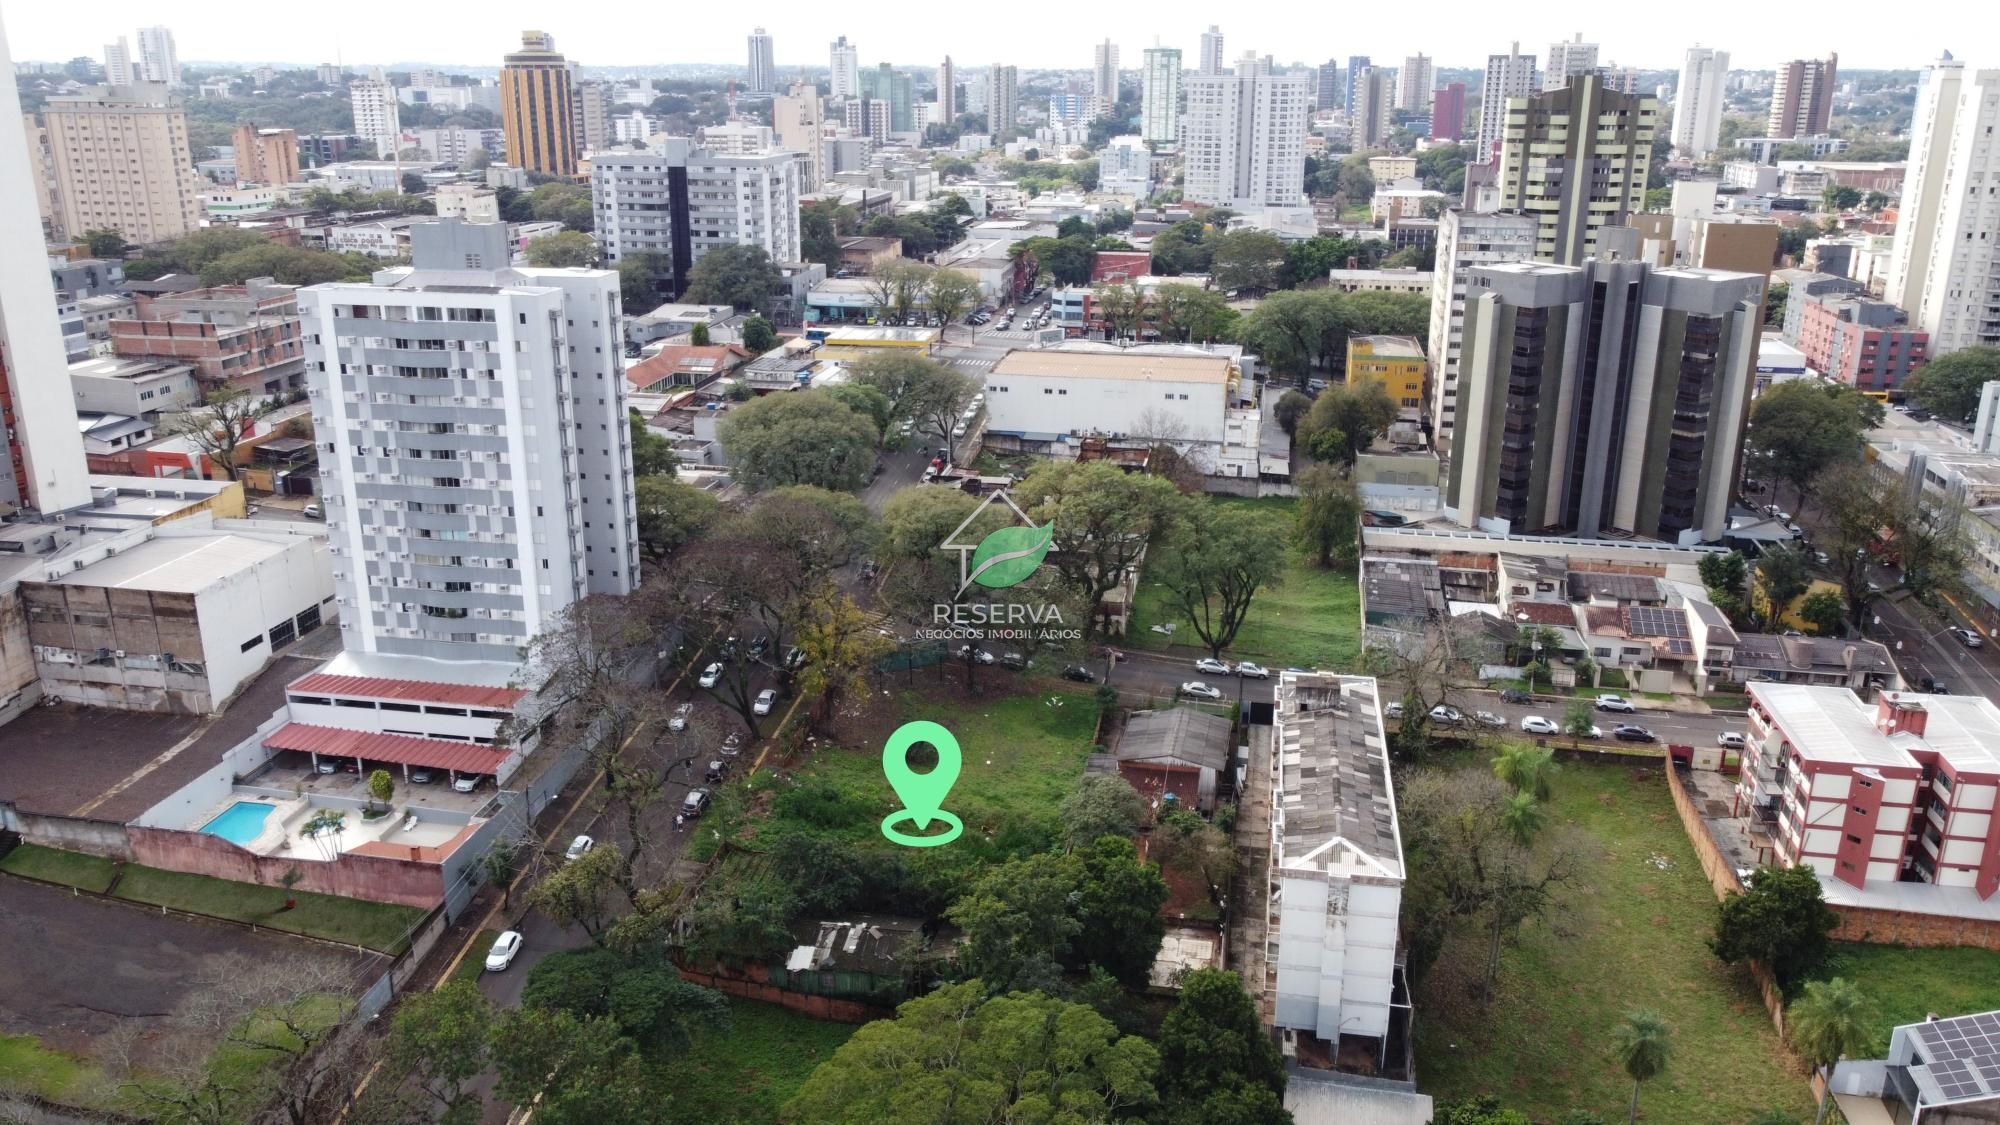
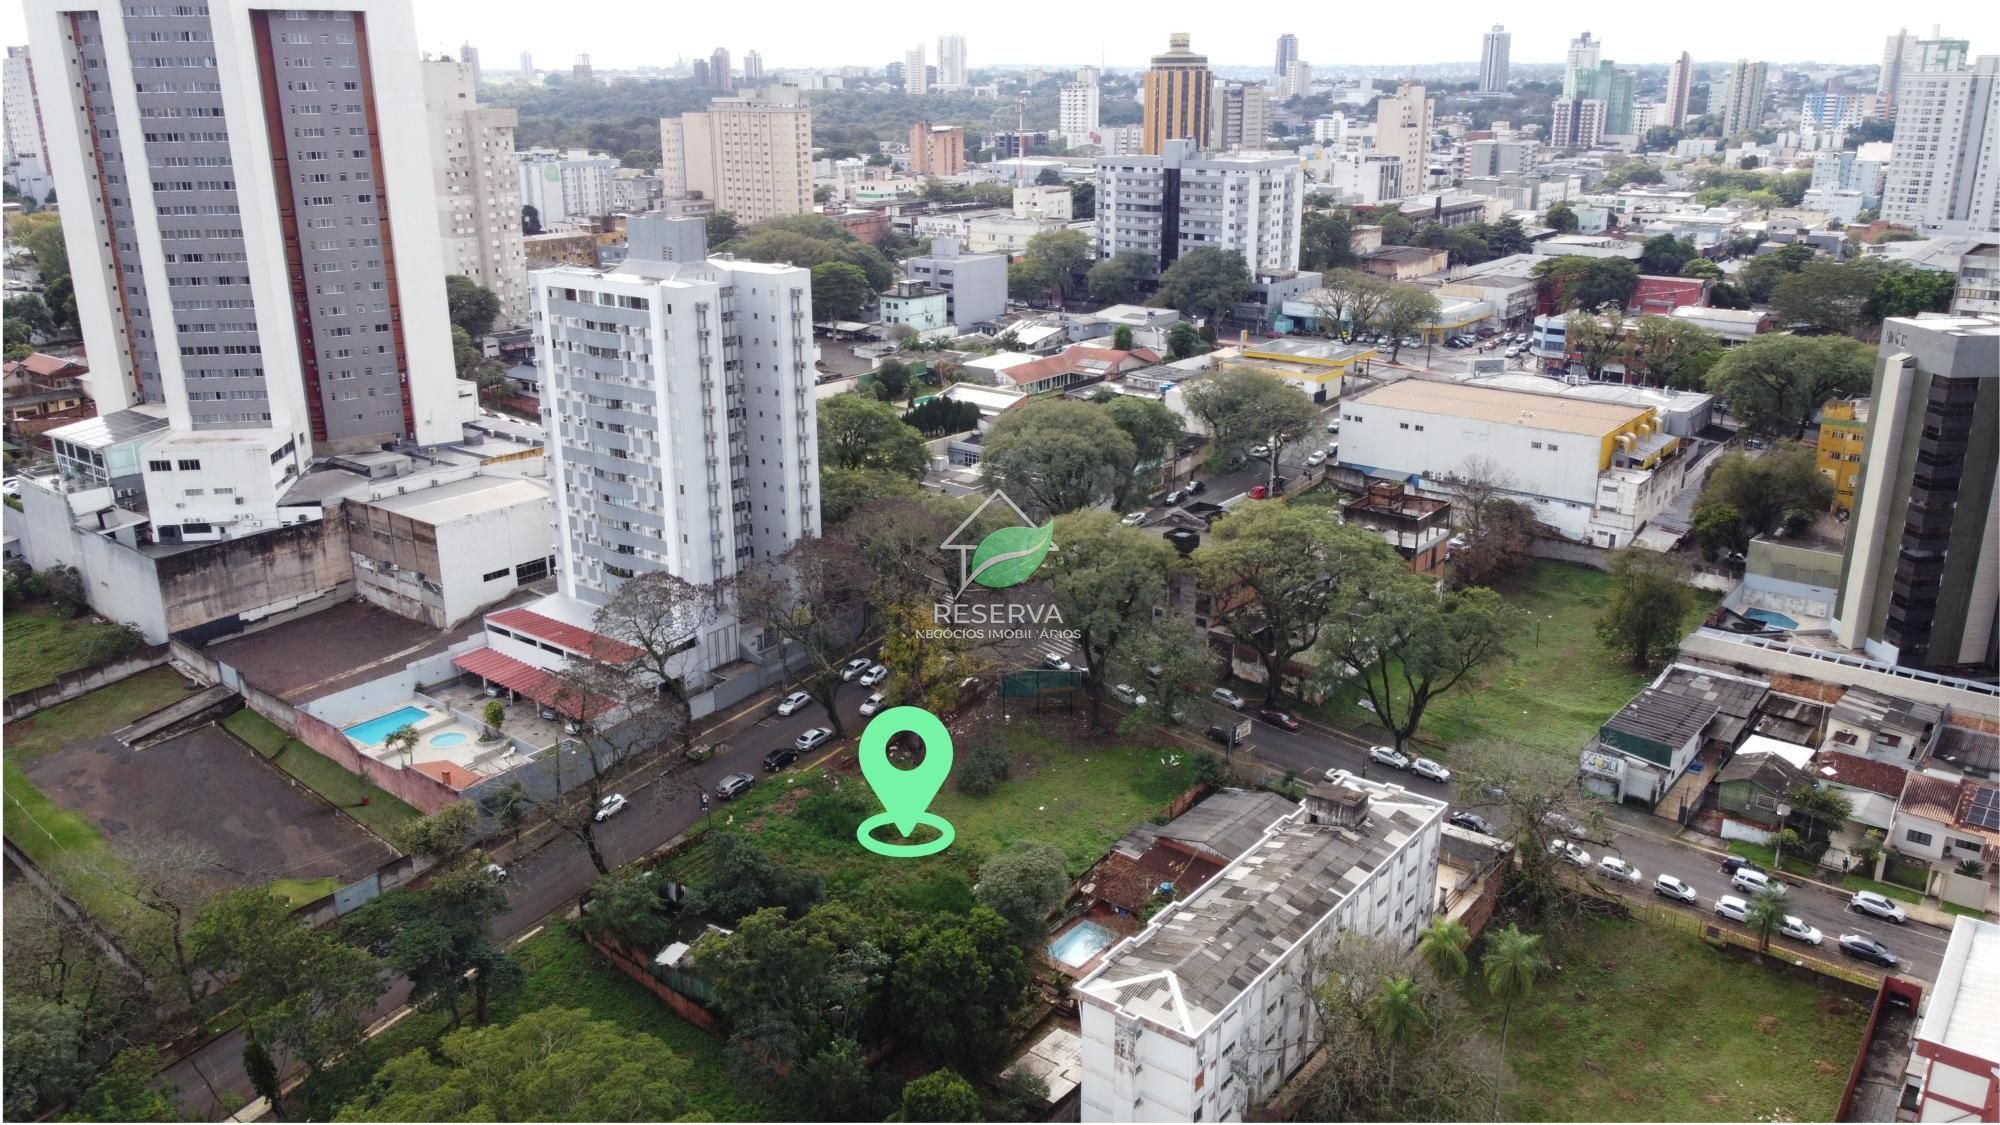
bench: none [898,652,934,684] -> present [1036,686,1077,713]

